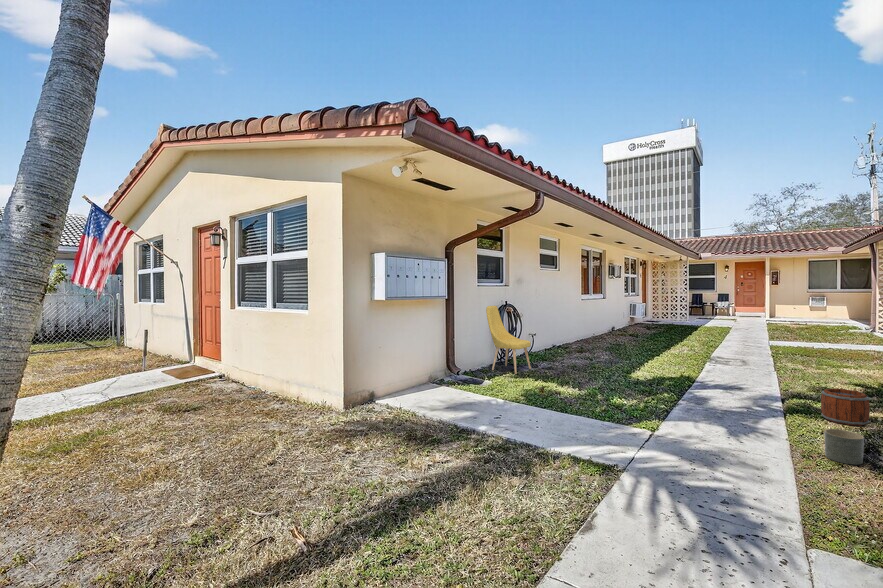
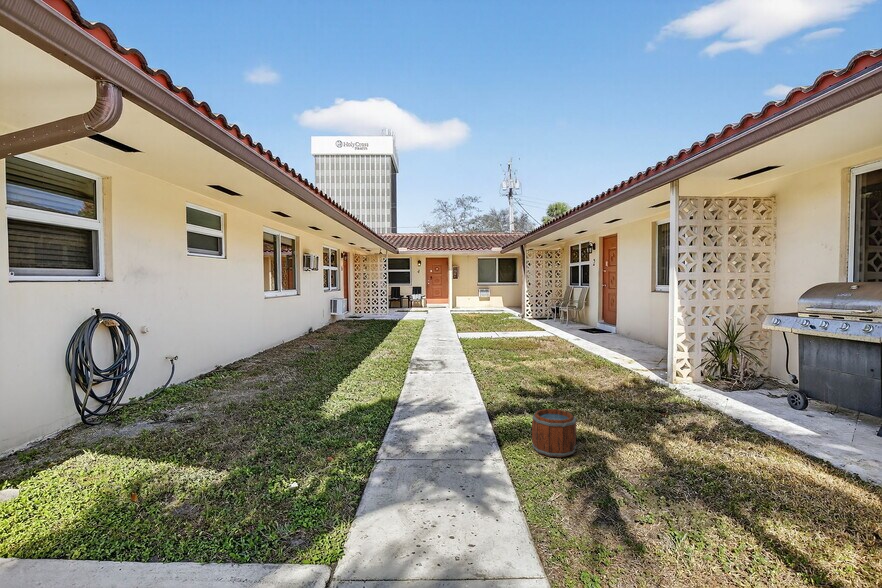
chair: present [486,306,531,374] -> none [33,319,144,451]
planter: present [825,429,864,465] -> none [568,500,613,562]

